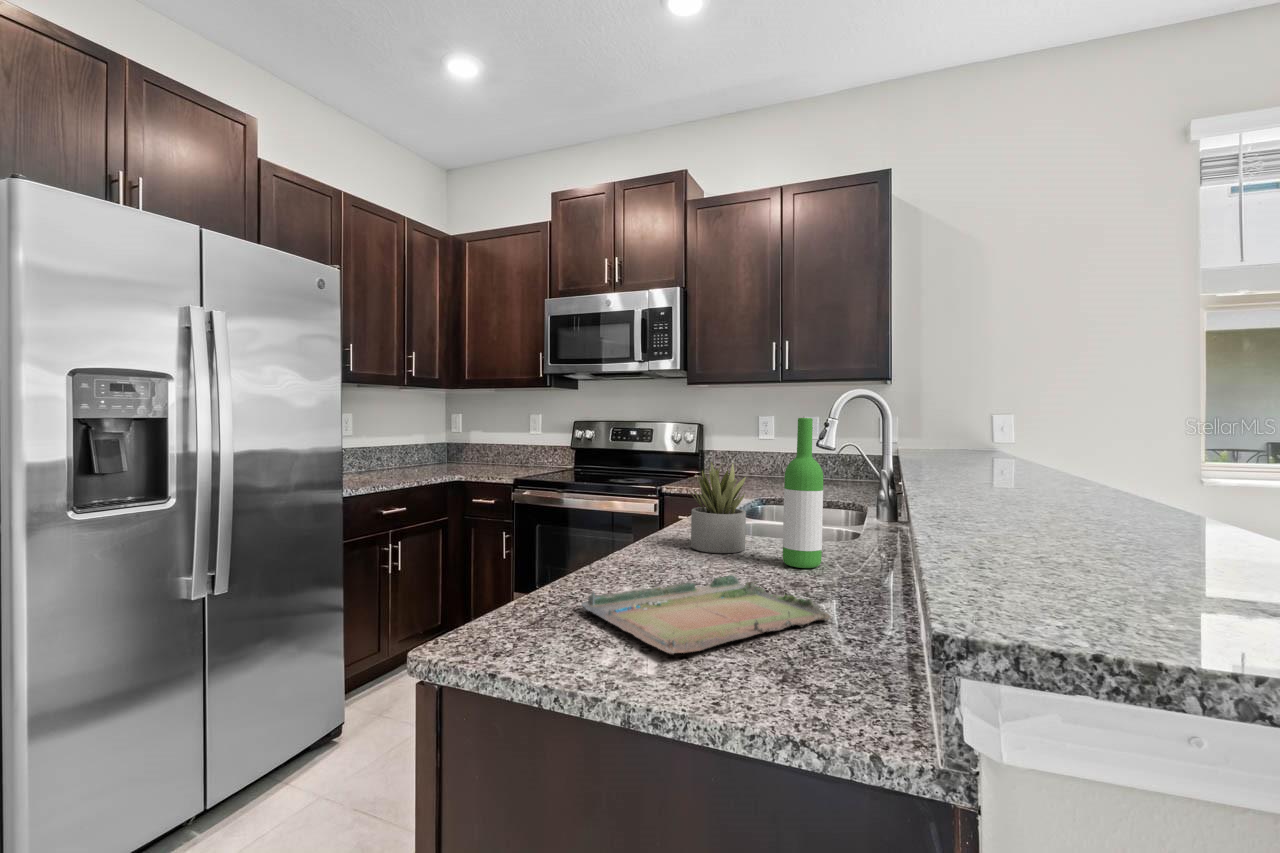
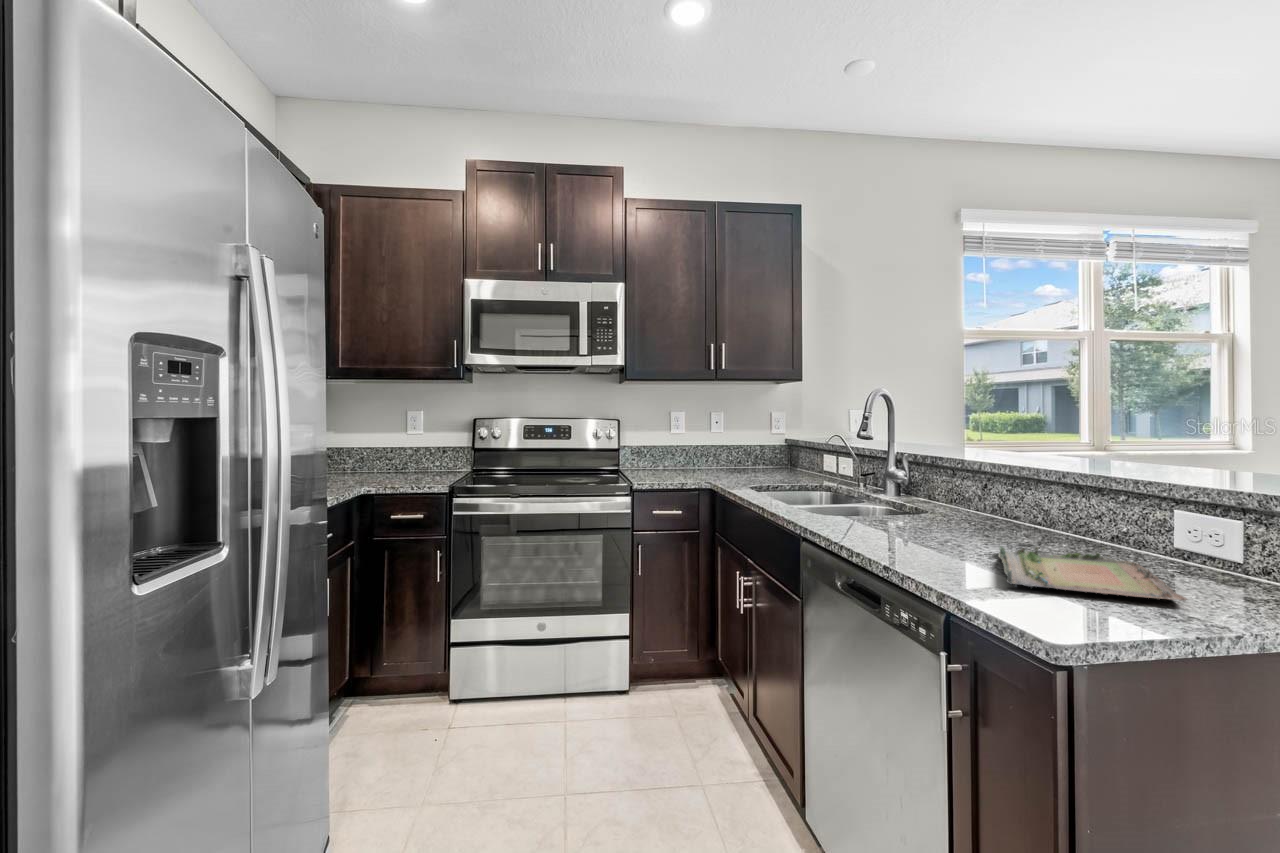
wine bottle: present [783,418,823,568] -> none [960,415,995,535]
succulent plant: present [691,462,746,553] -> none [851,453,913,533]

